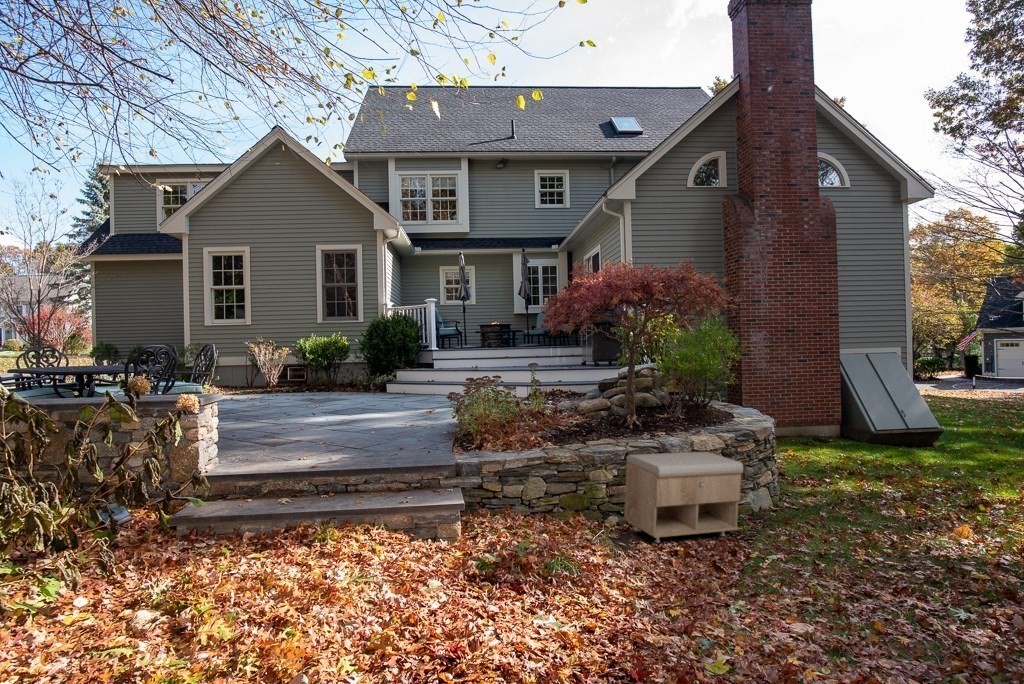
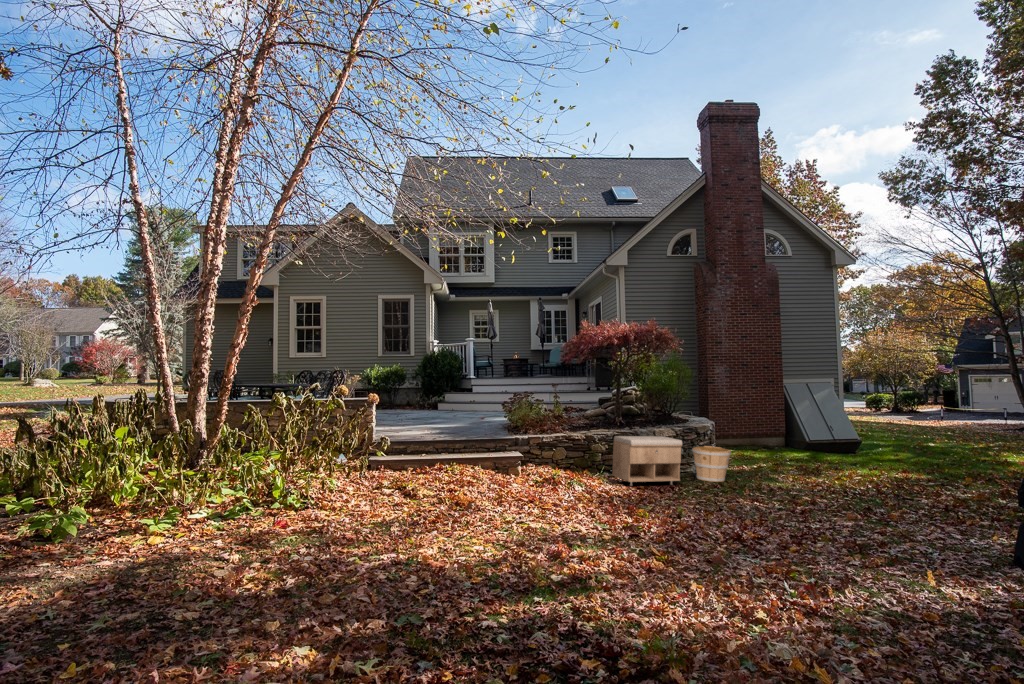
wooden bucket: none [750,462,816,525] -> present [692,446,731,482]

